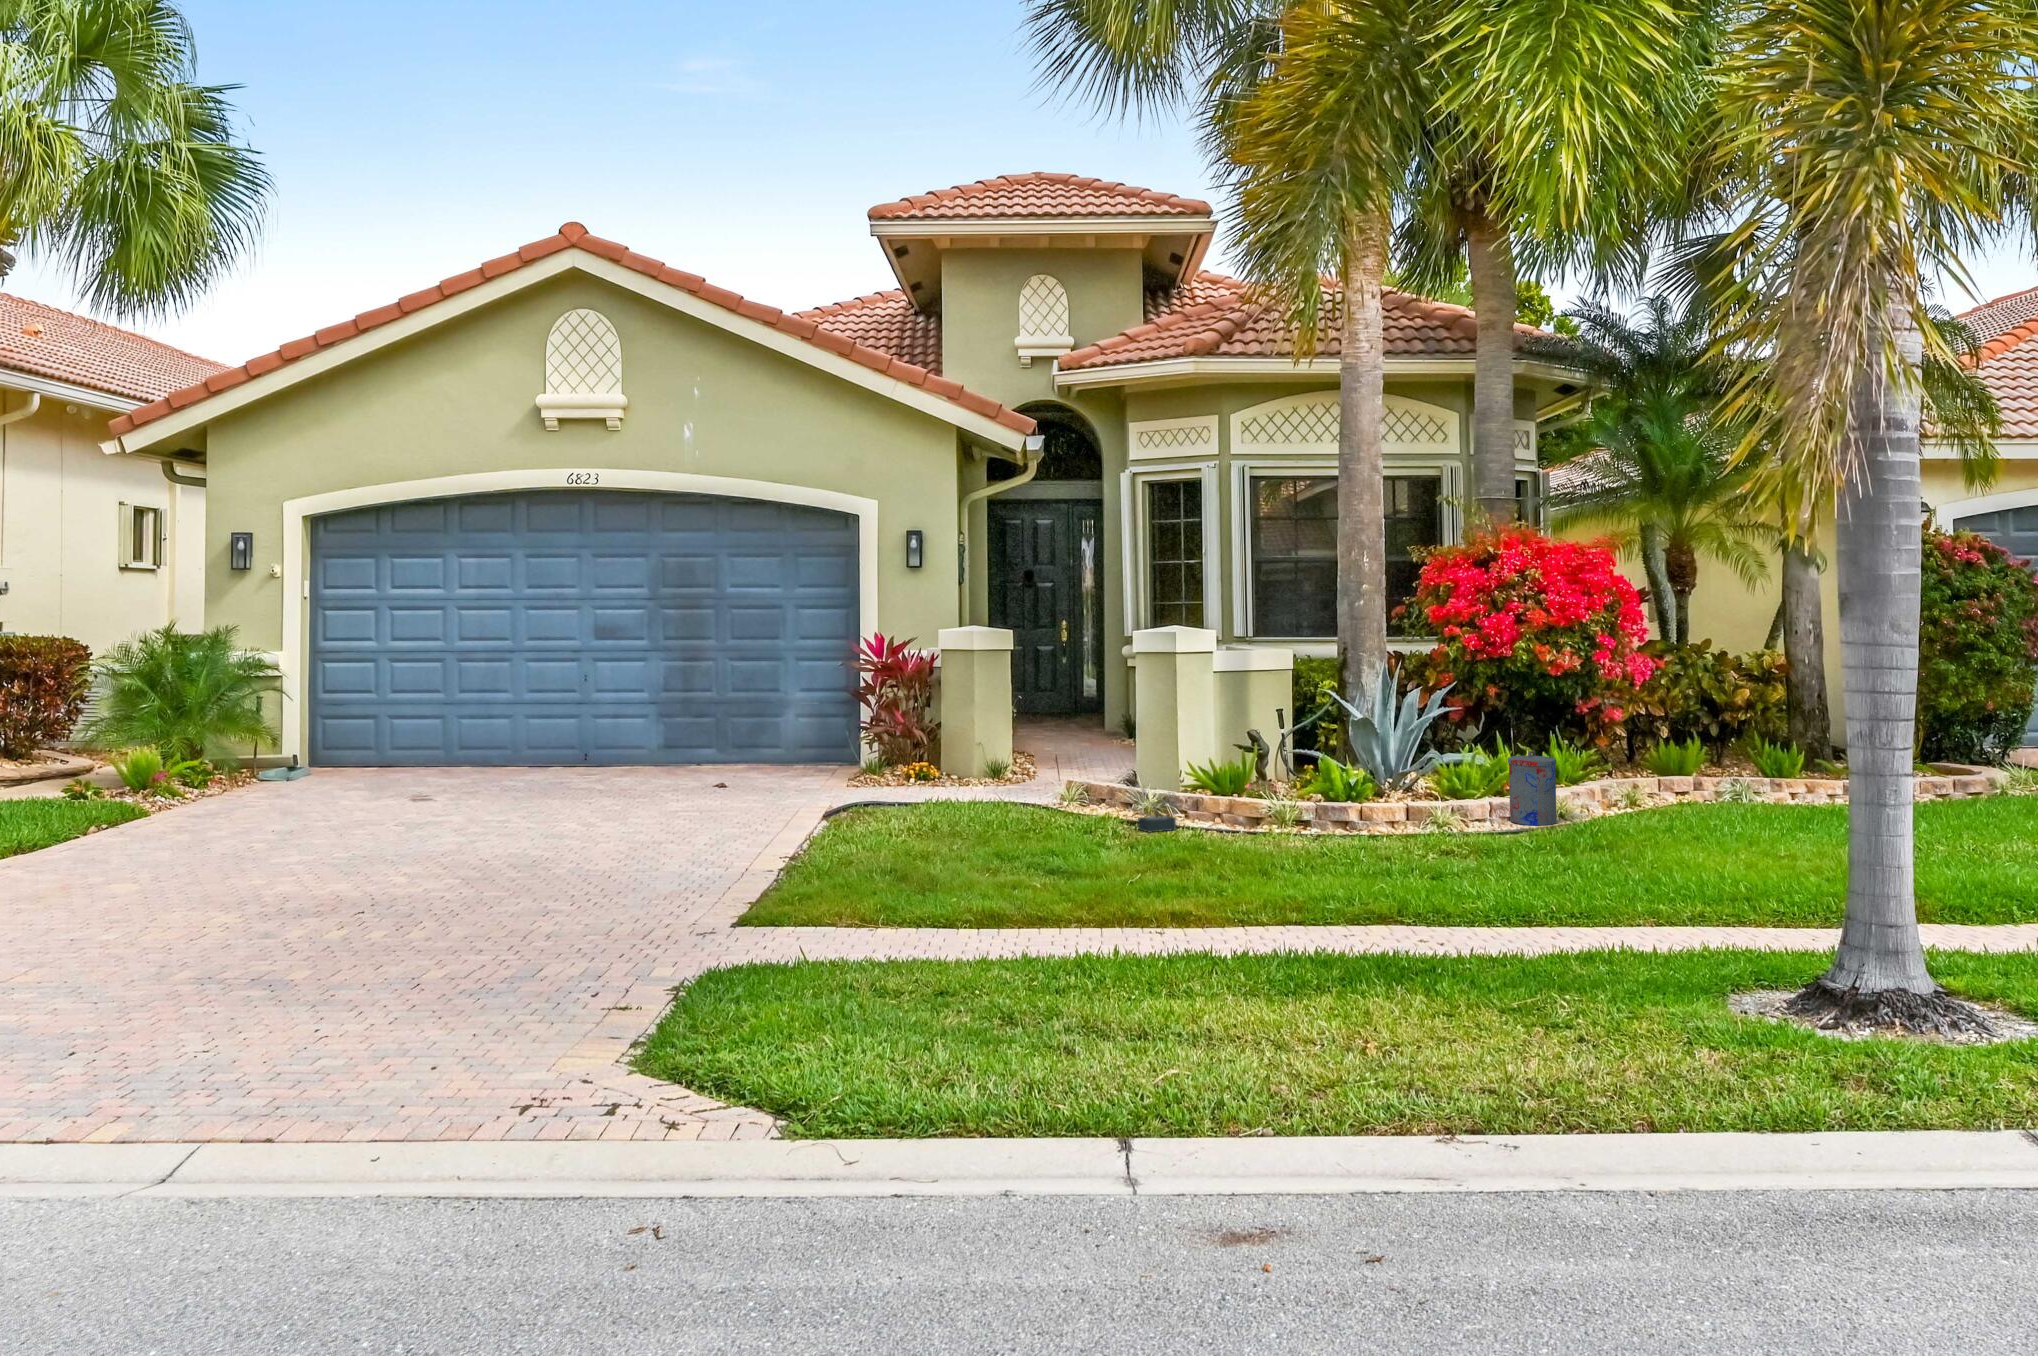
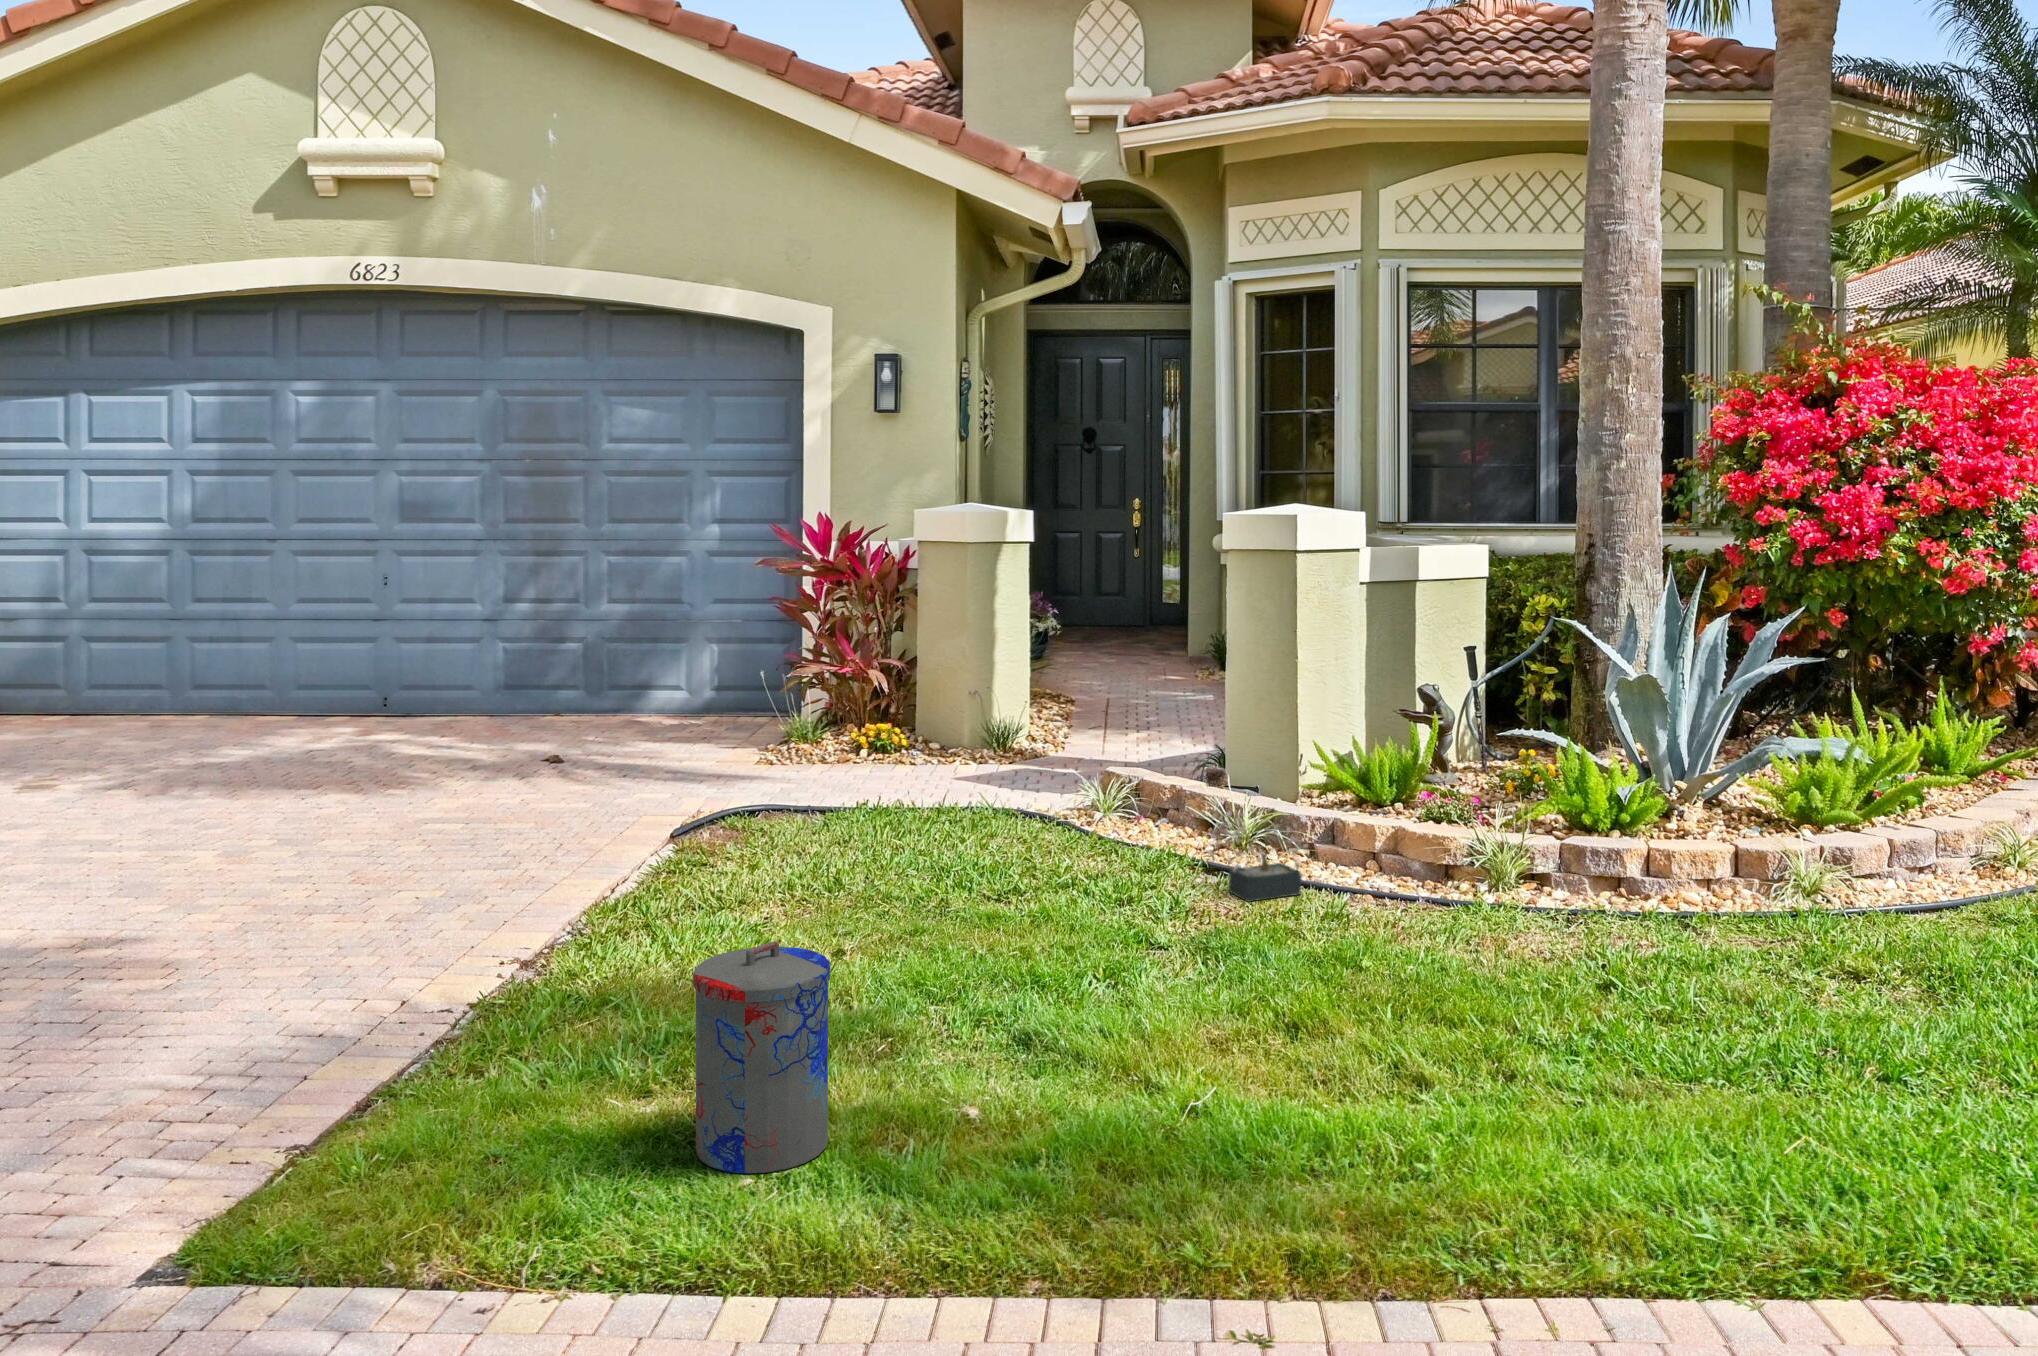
trash can: present [1508,750,1557,826] -> present [693,941,831,1174]

